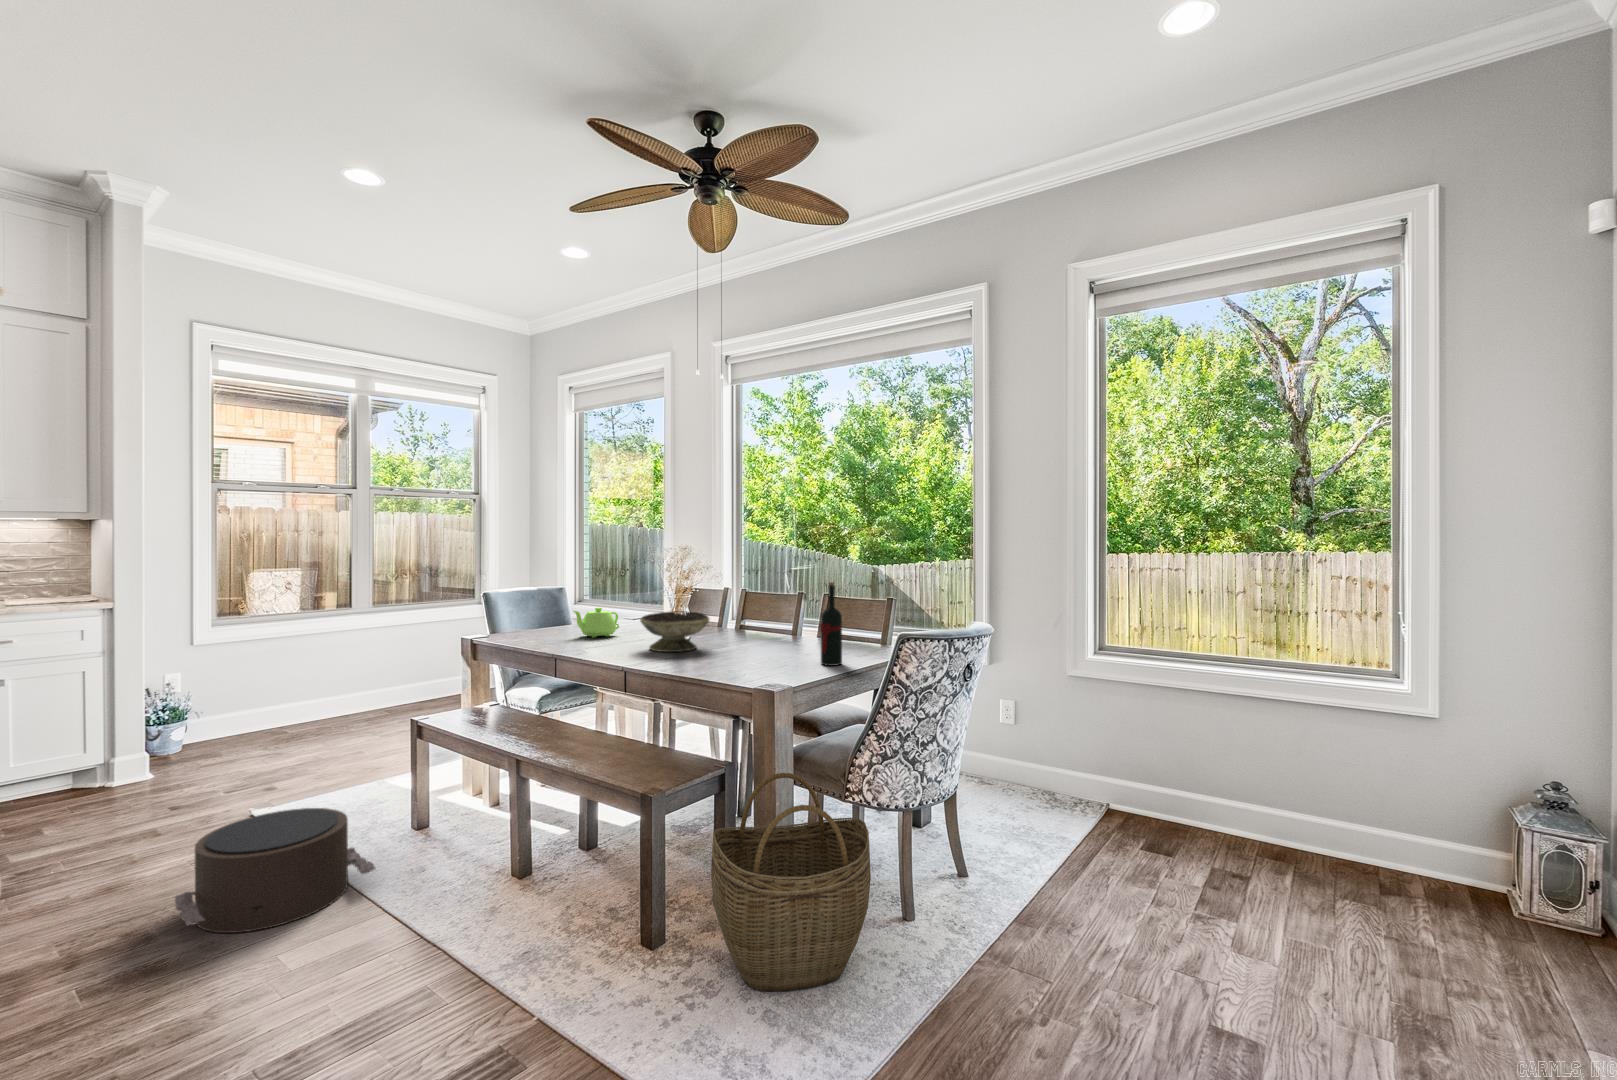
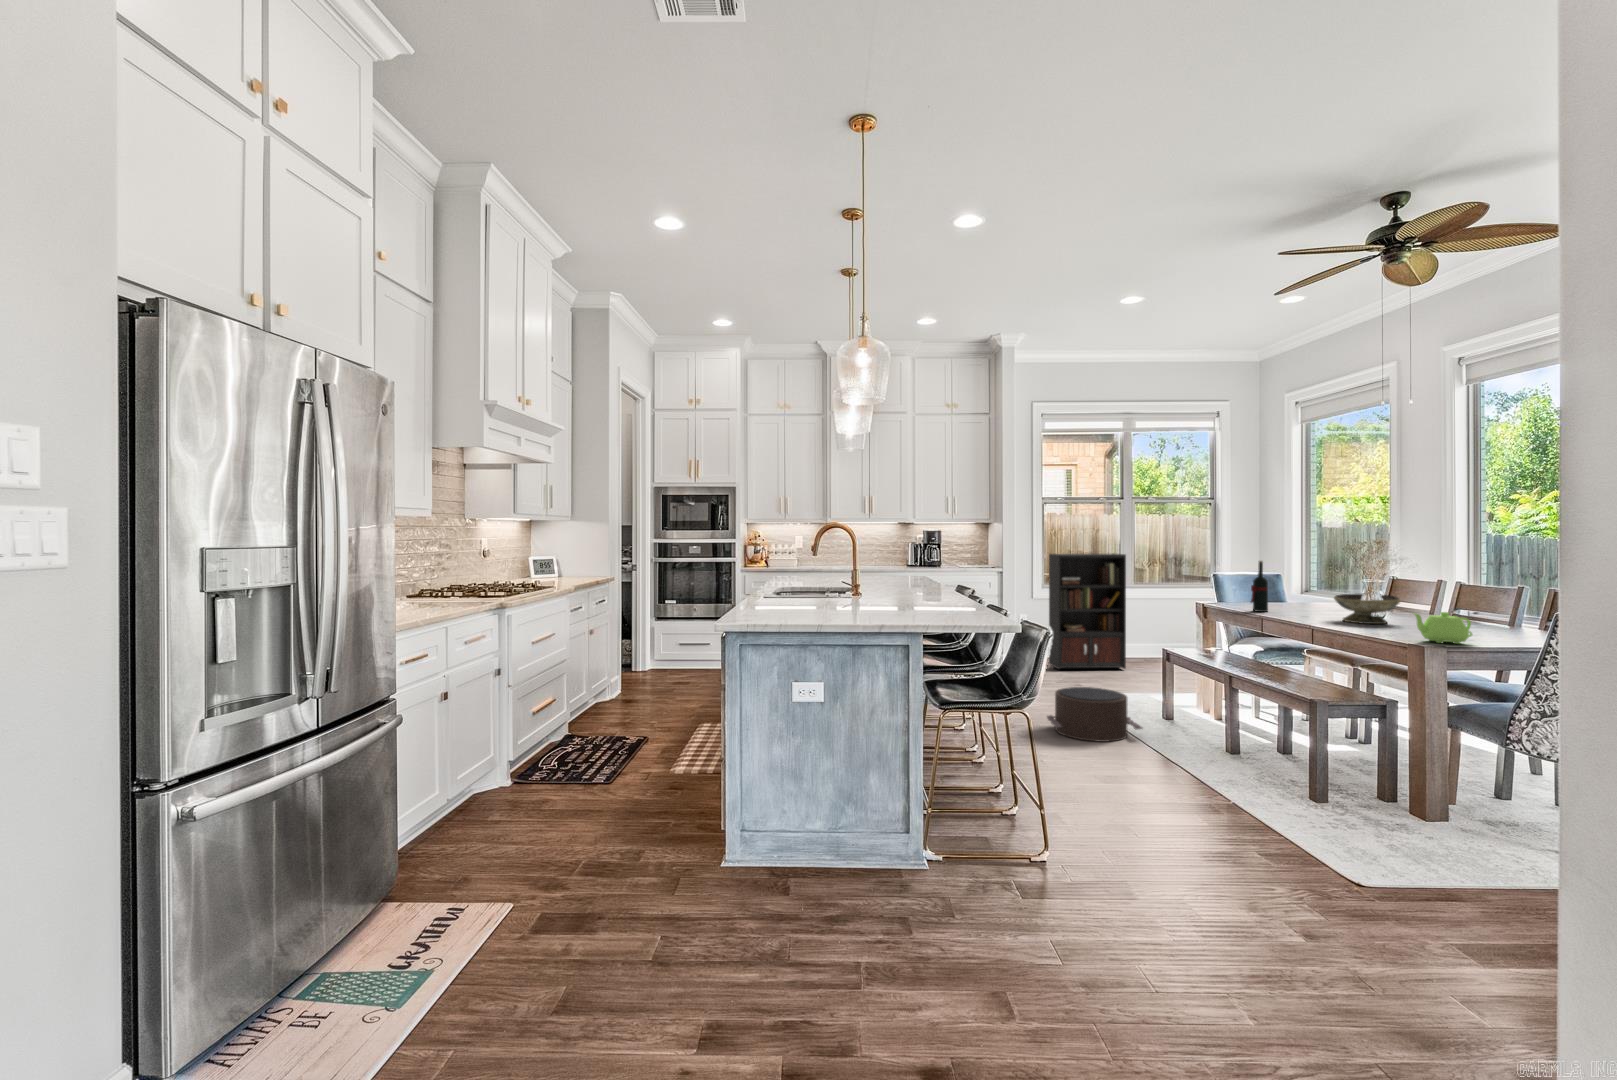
bookcase: none [225,566,360,757] -> present [1049,553,1126,669]
wine bottle: present [820,582,842,666] -> present [1251,561,1268,612]
teapot: present [574,608,619,638] -> present [1414,612,1472,644]
woven basket: present [711,773,871,991] -> none [1361,708,1508,856]

